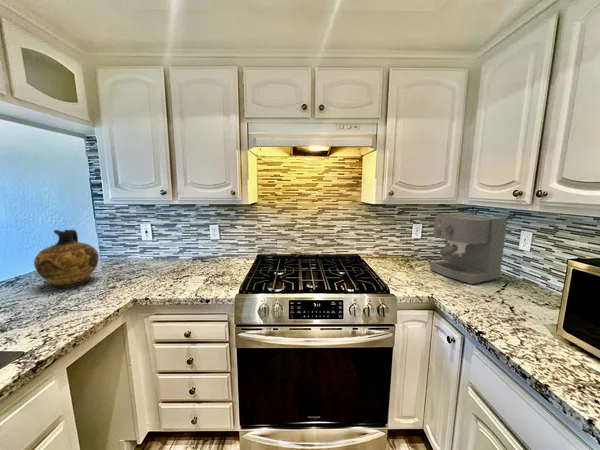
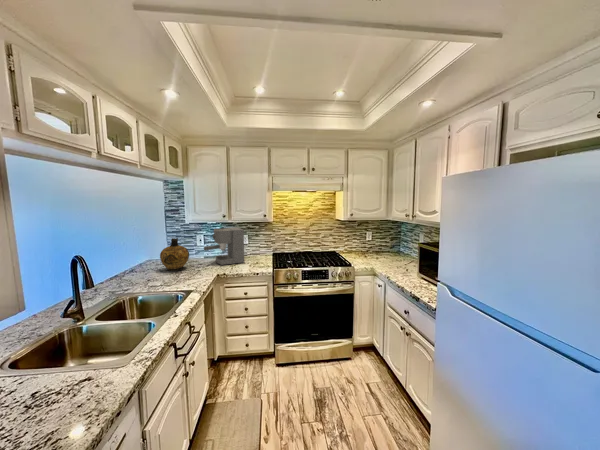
coffee maker: present [430,214,507,284] -> present [204,227,244,265]

